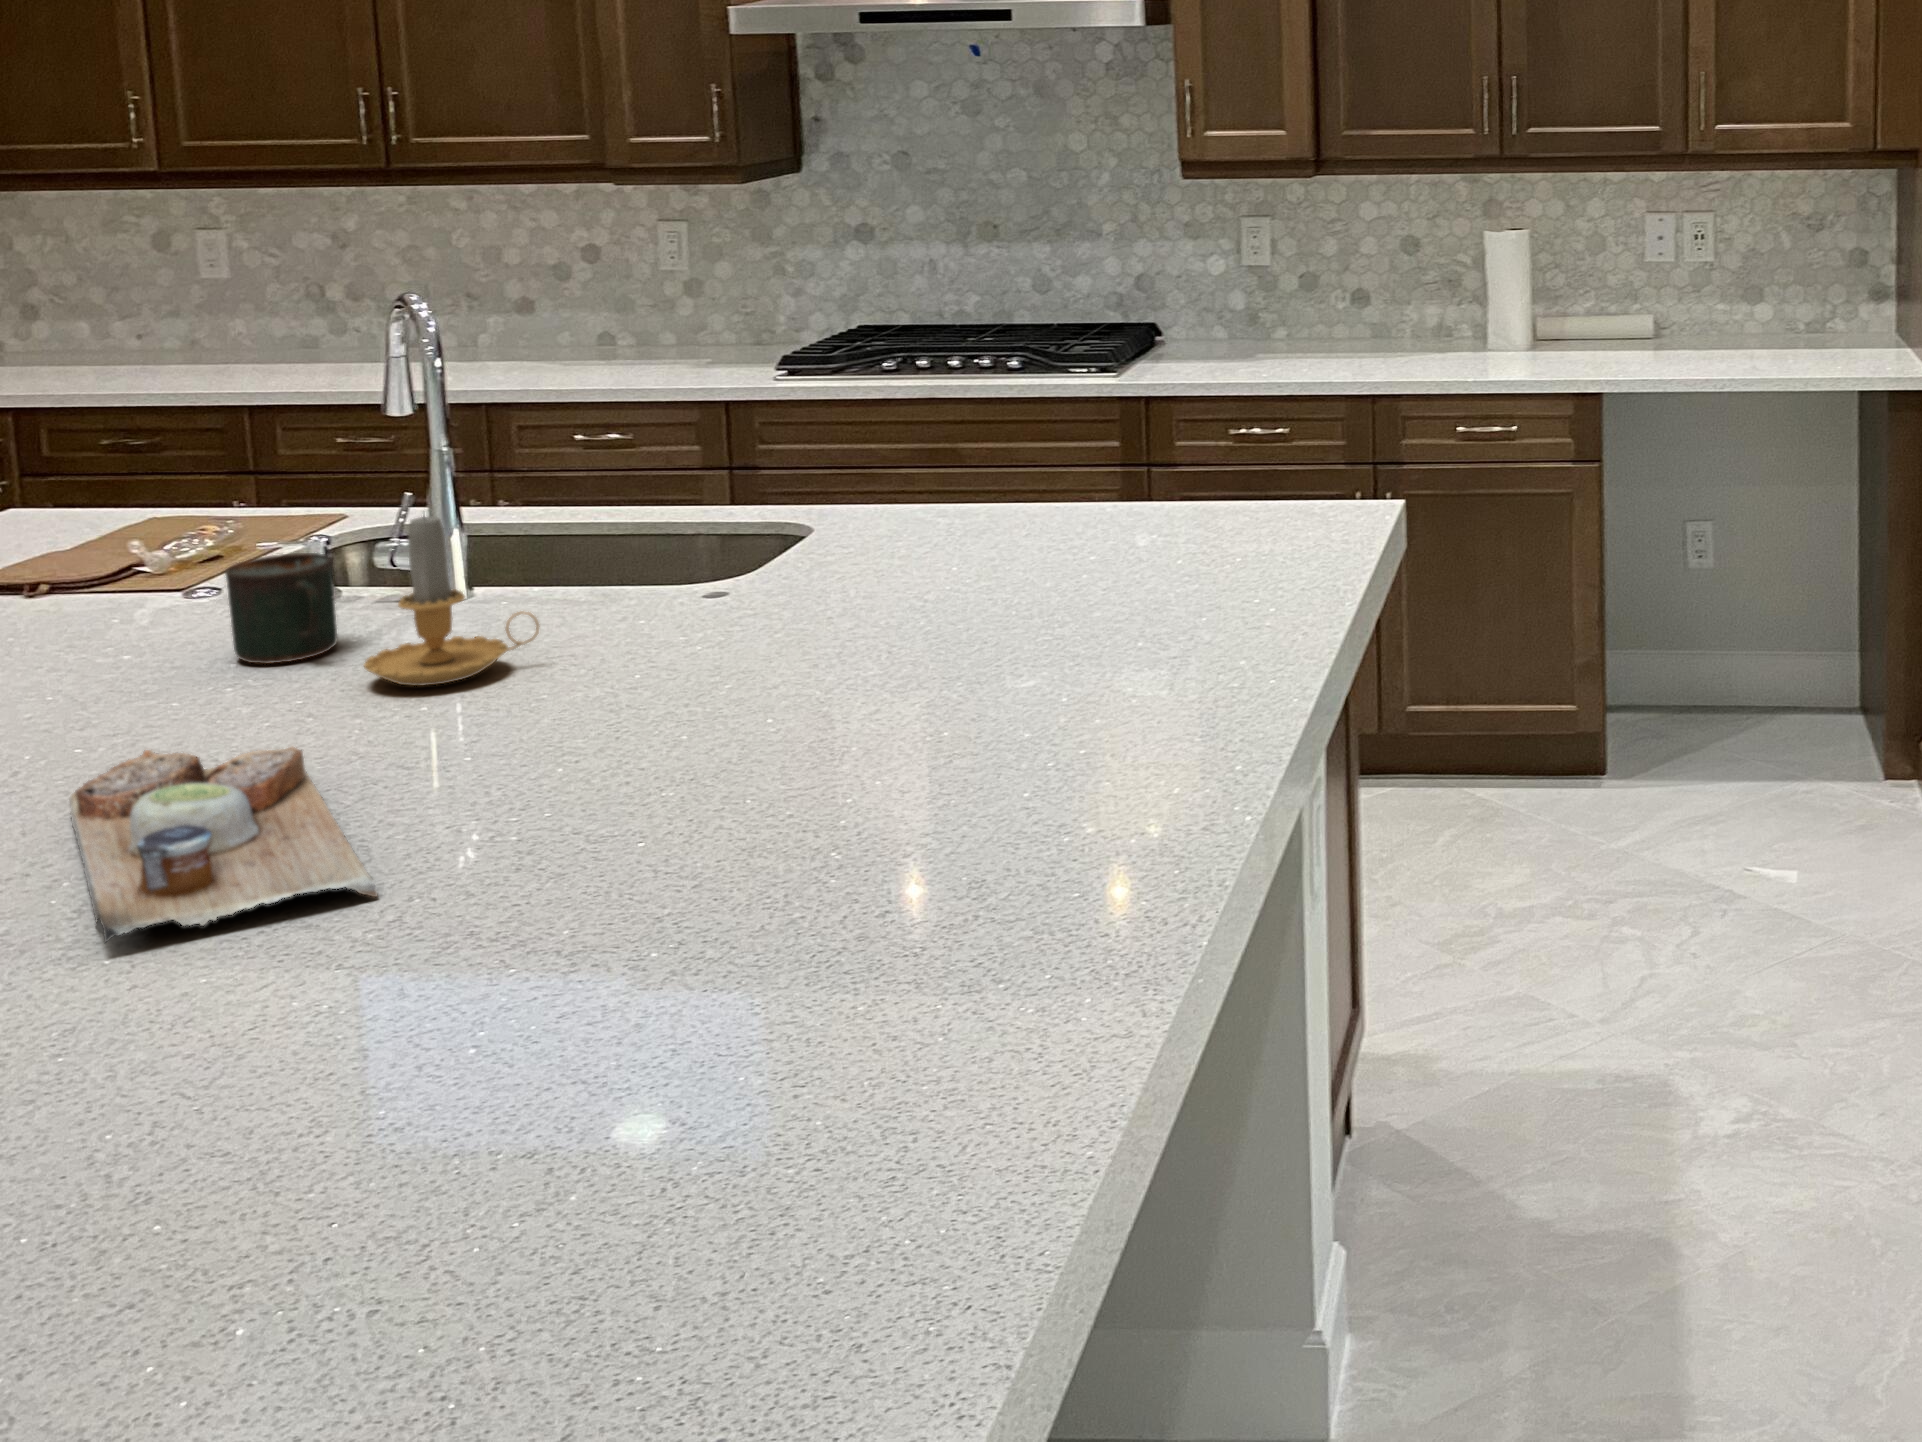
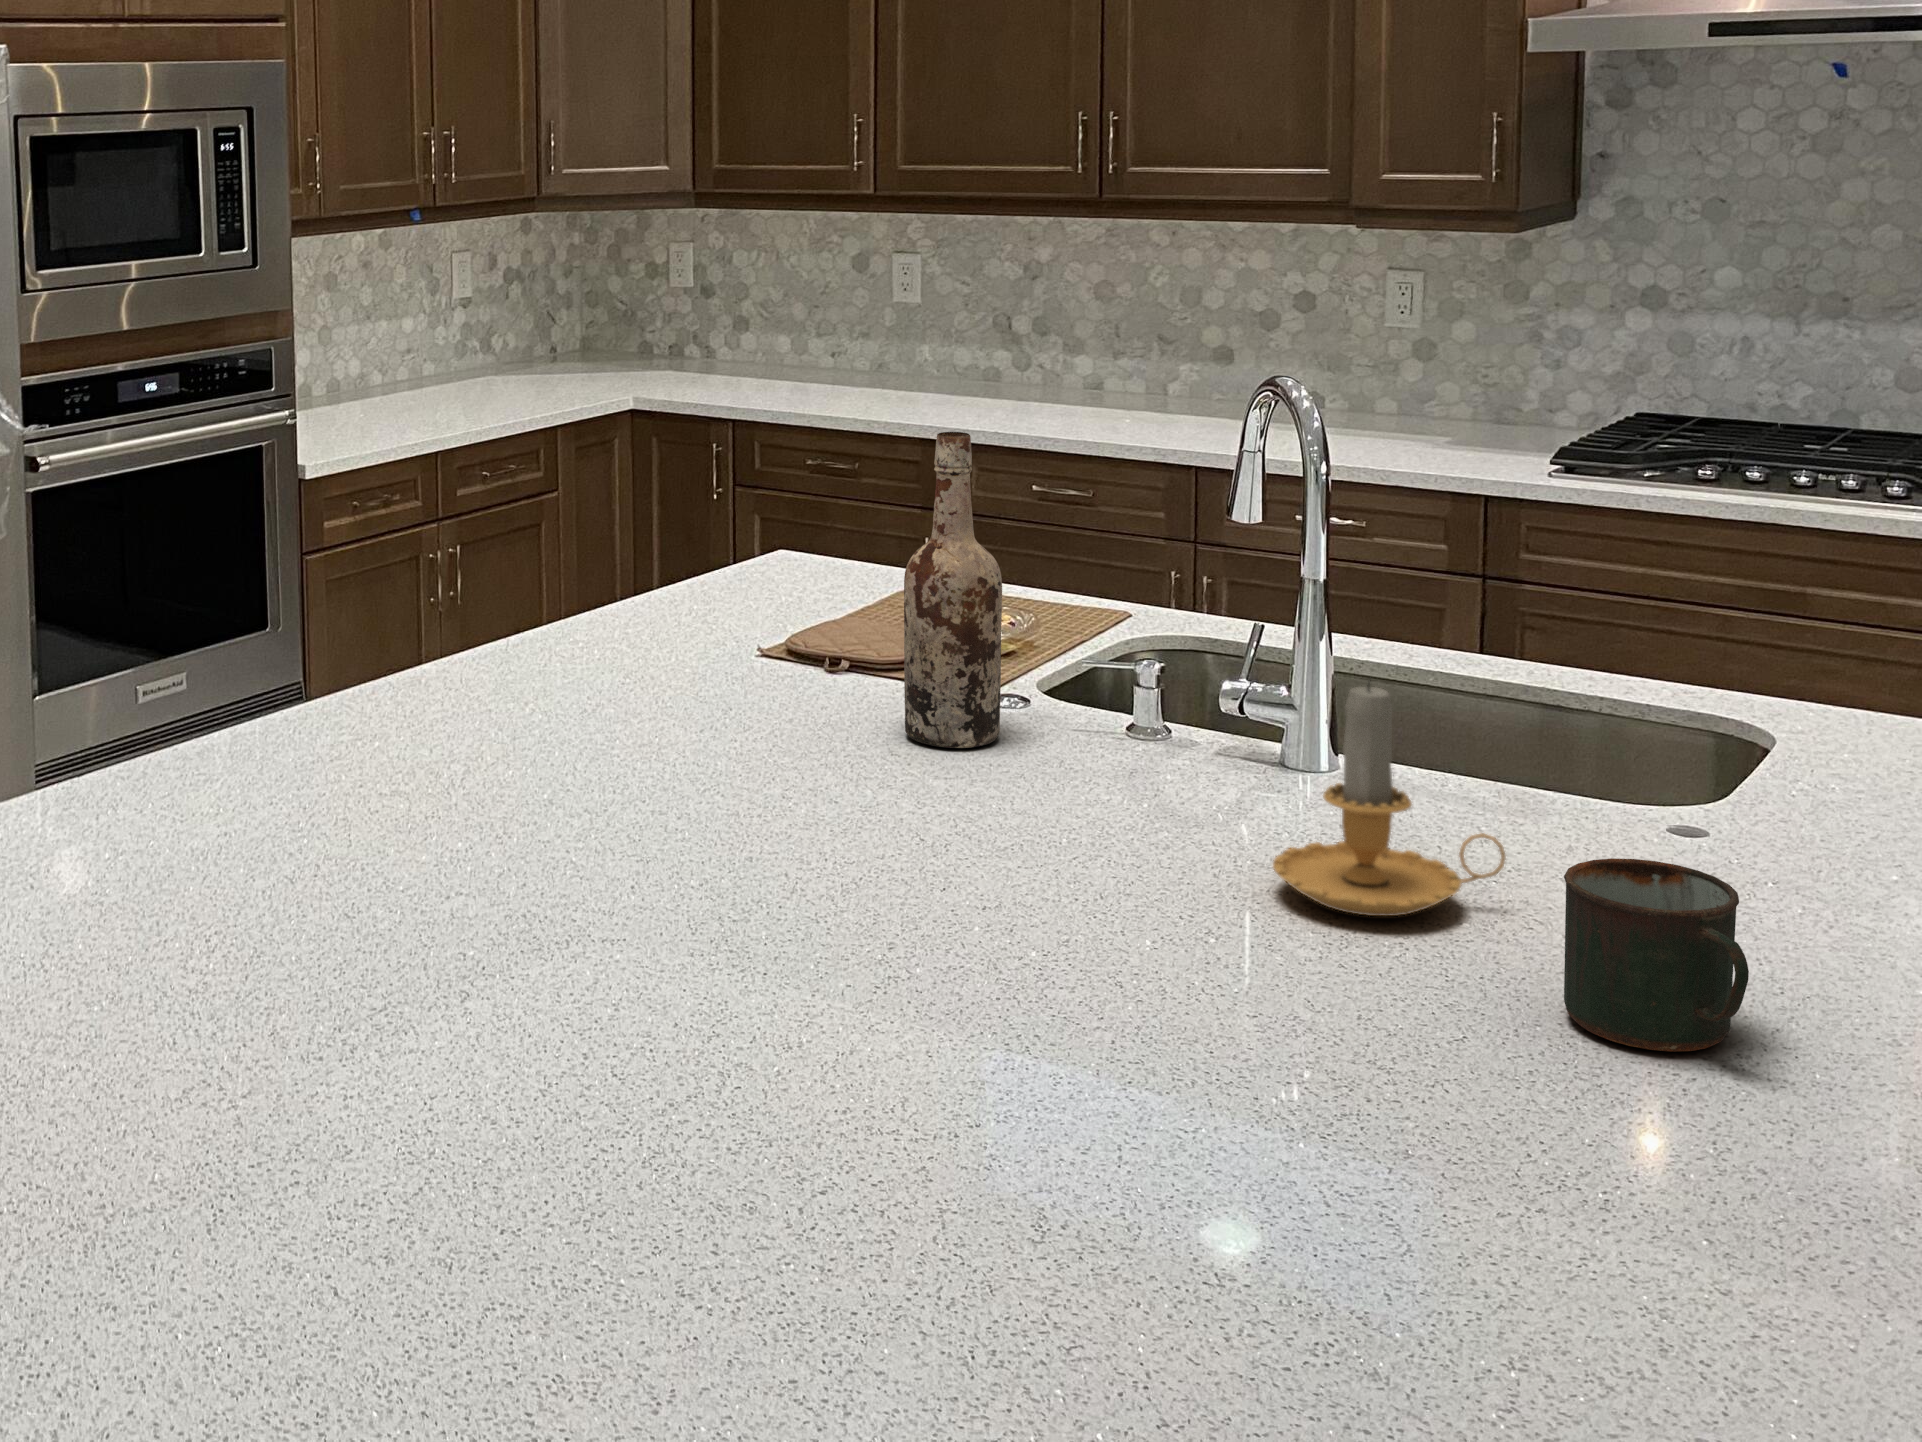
wine bottle: none [68,365,174,636] -> present [904,432,1002,748]
mug: present [225,553,337,664] -> present [1564,858,1749,1051]
cutting board: present [70,747,377,942] -> none [984,968,1477,1340]

